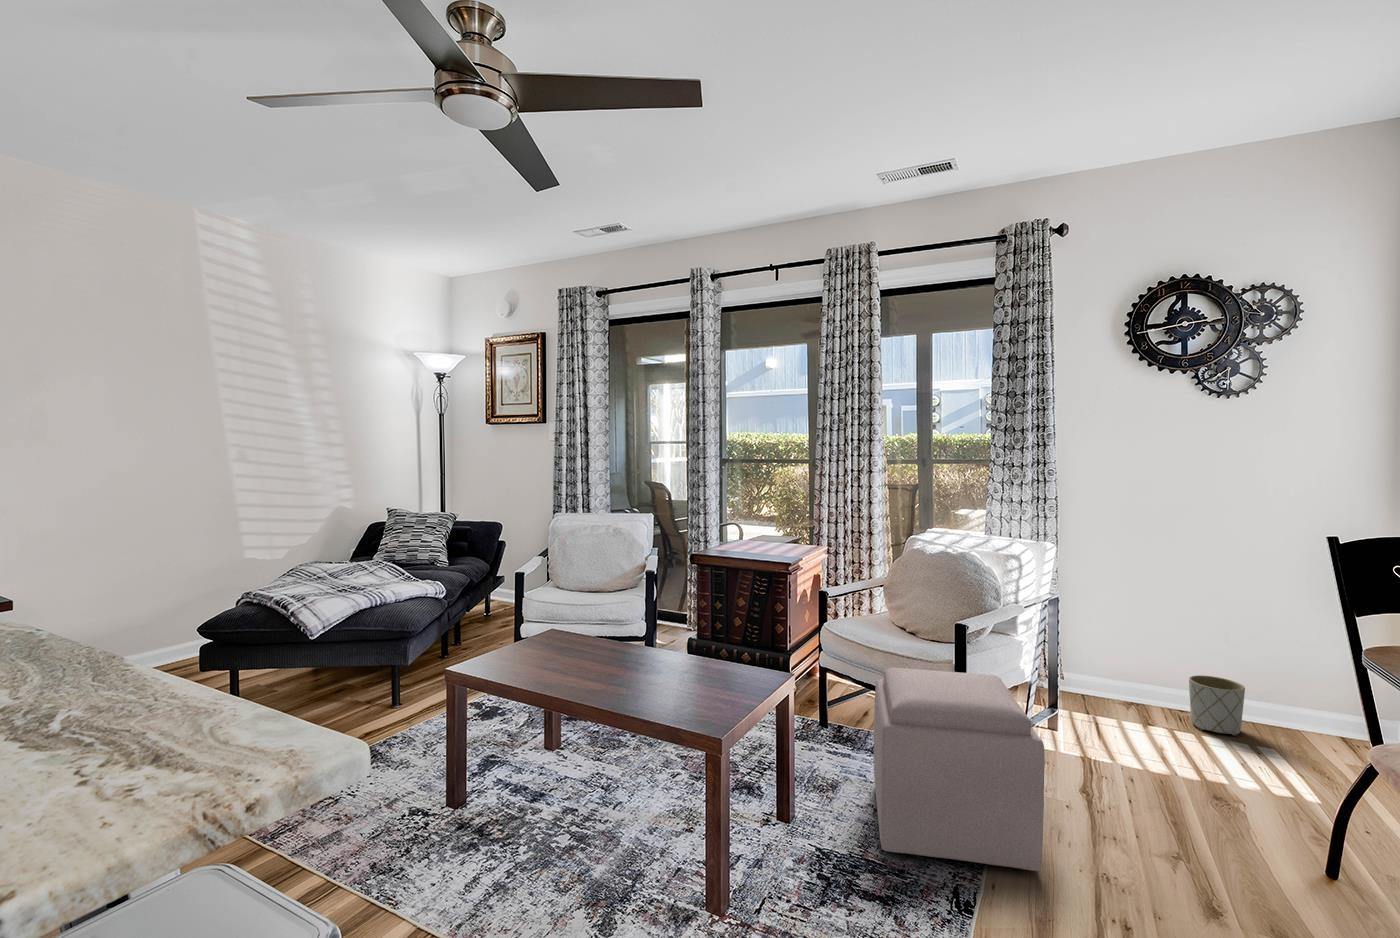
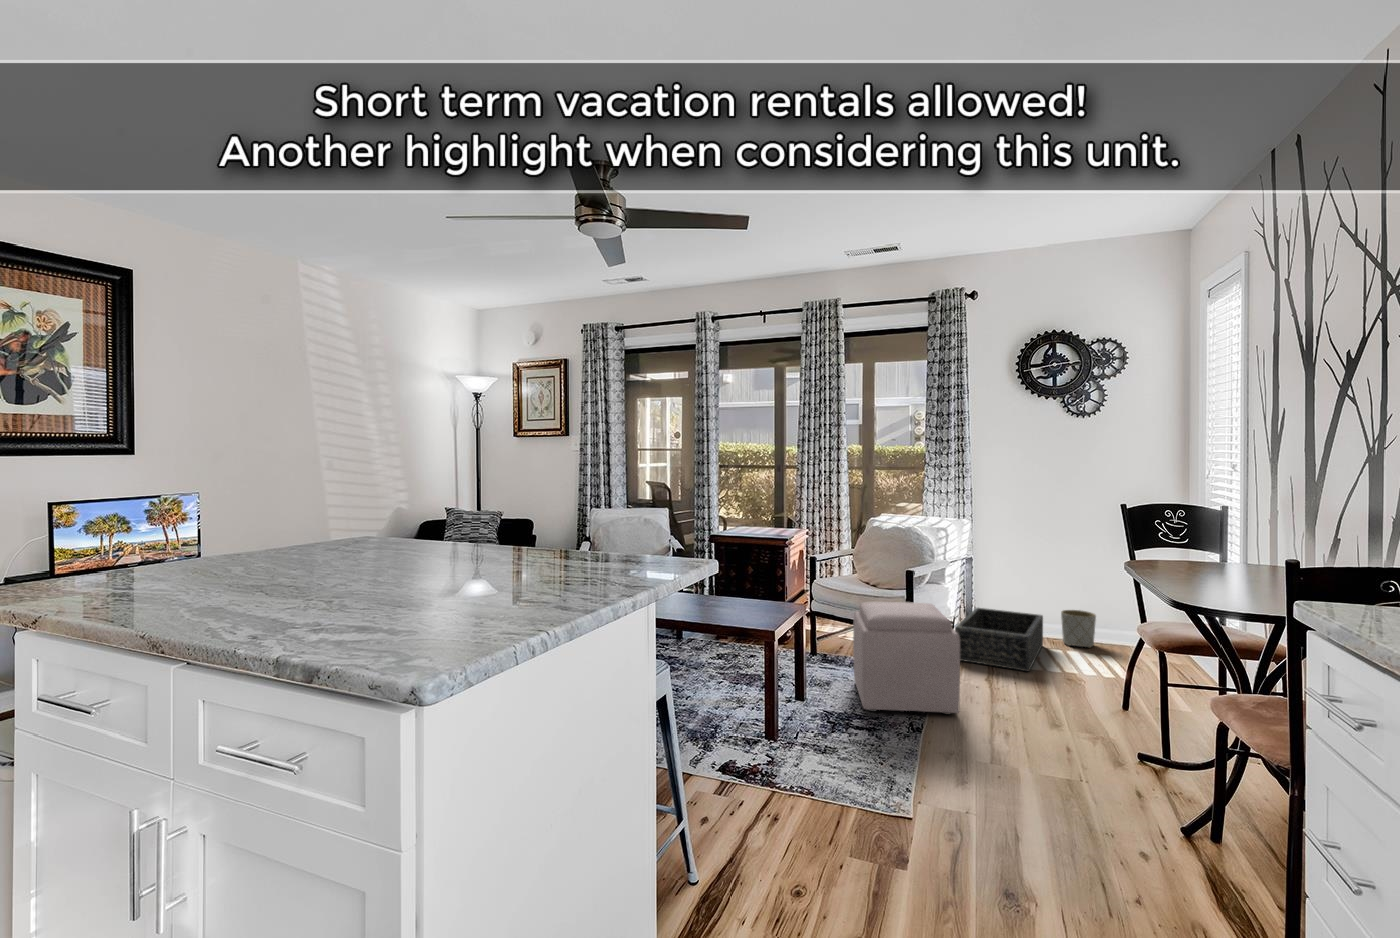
basket: none [1030,665,1163,779] -> present [955,608,1043,671]

